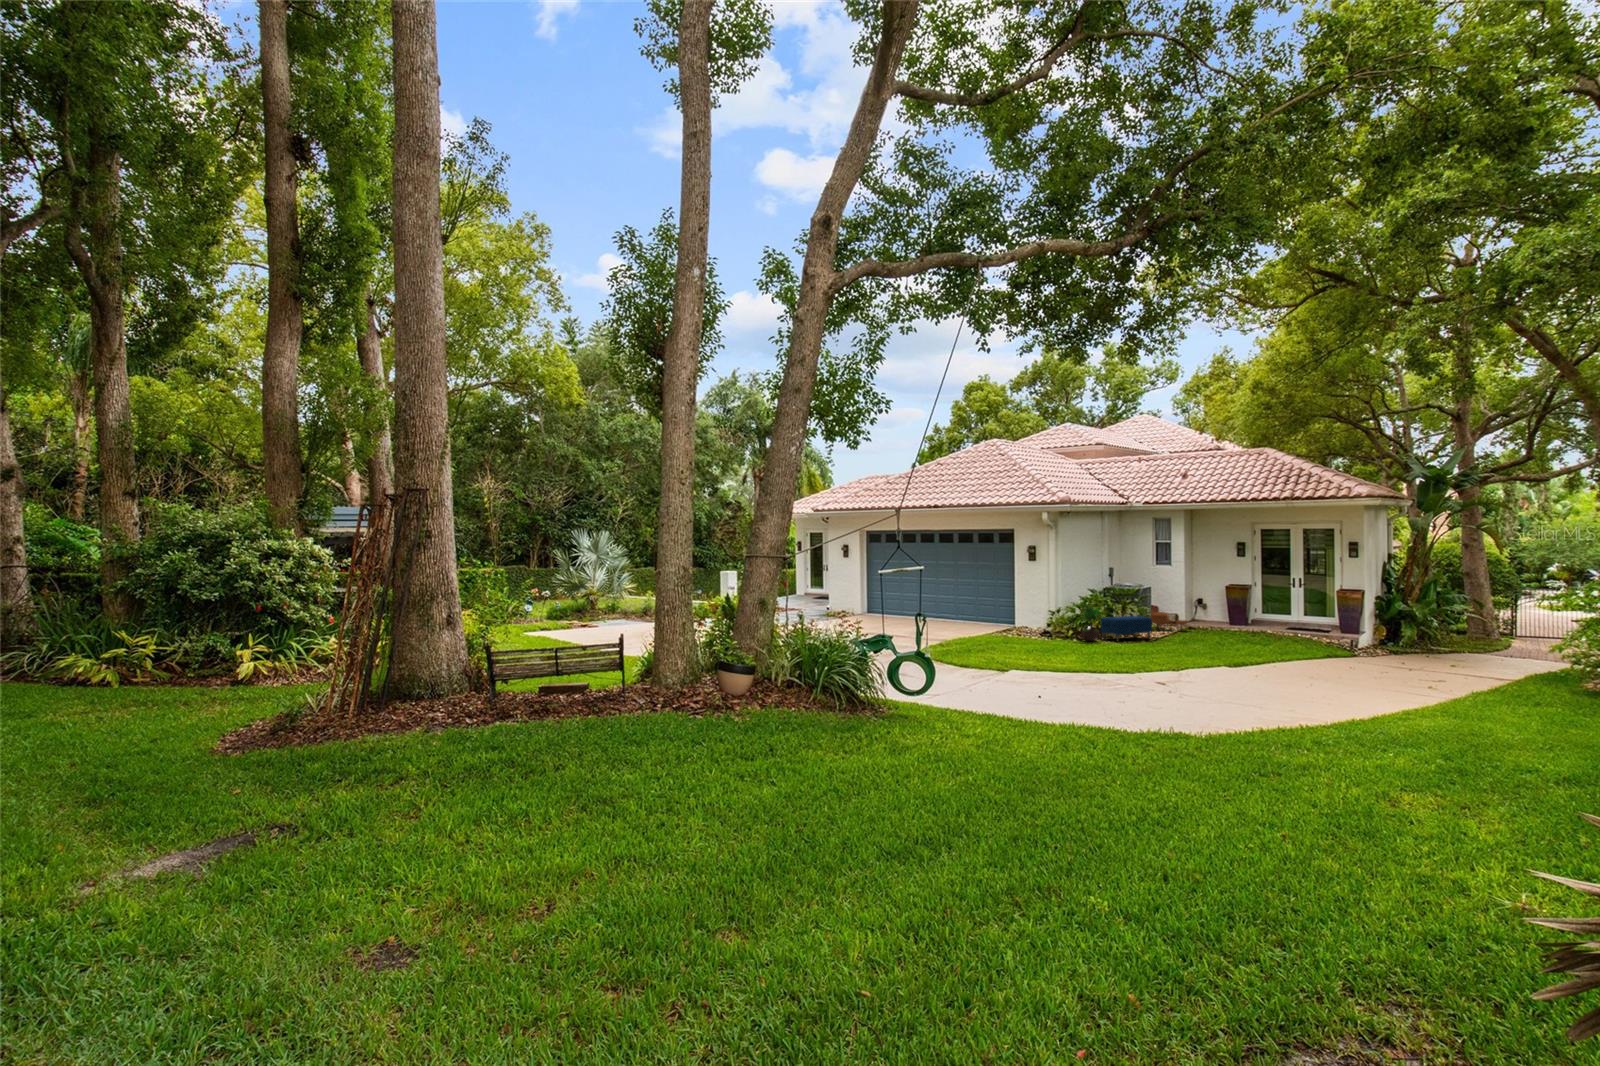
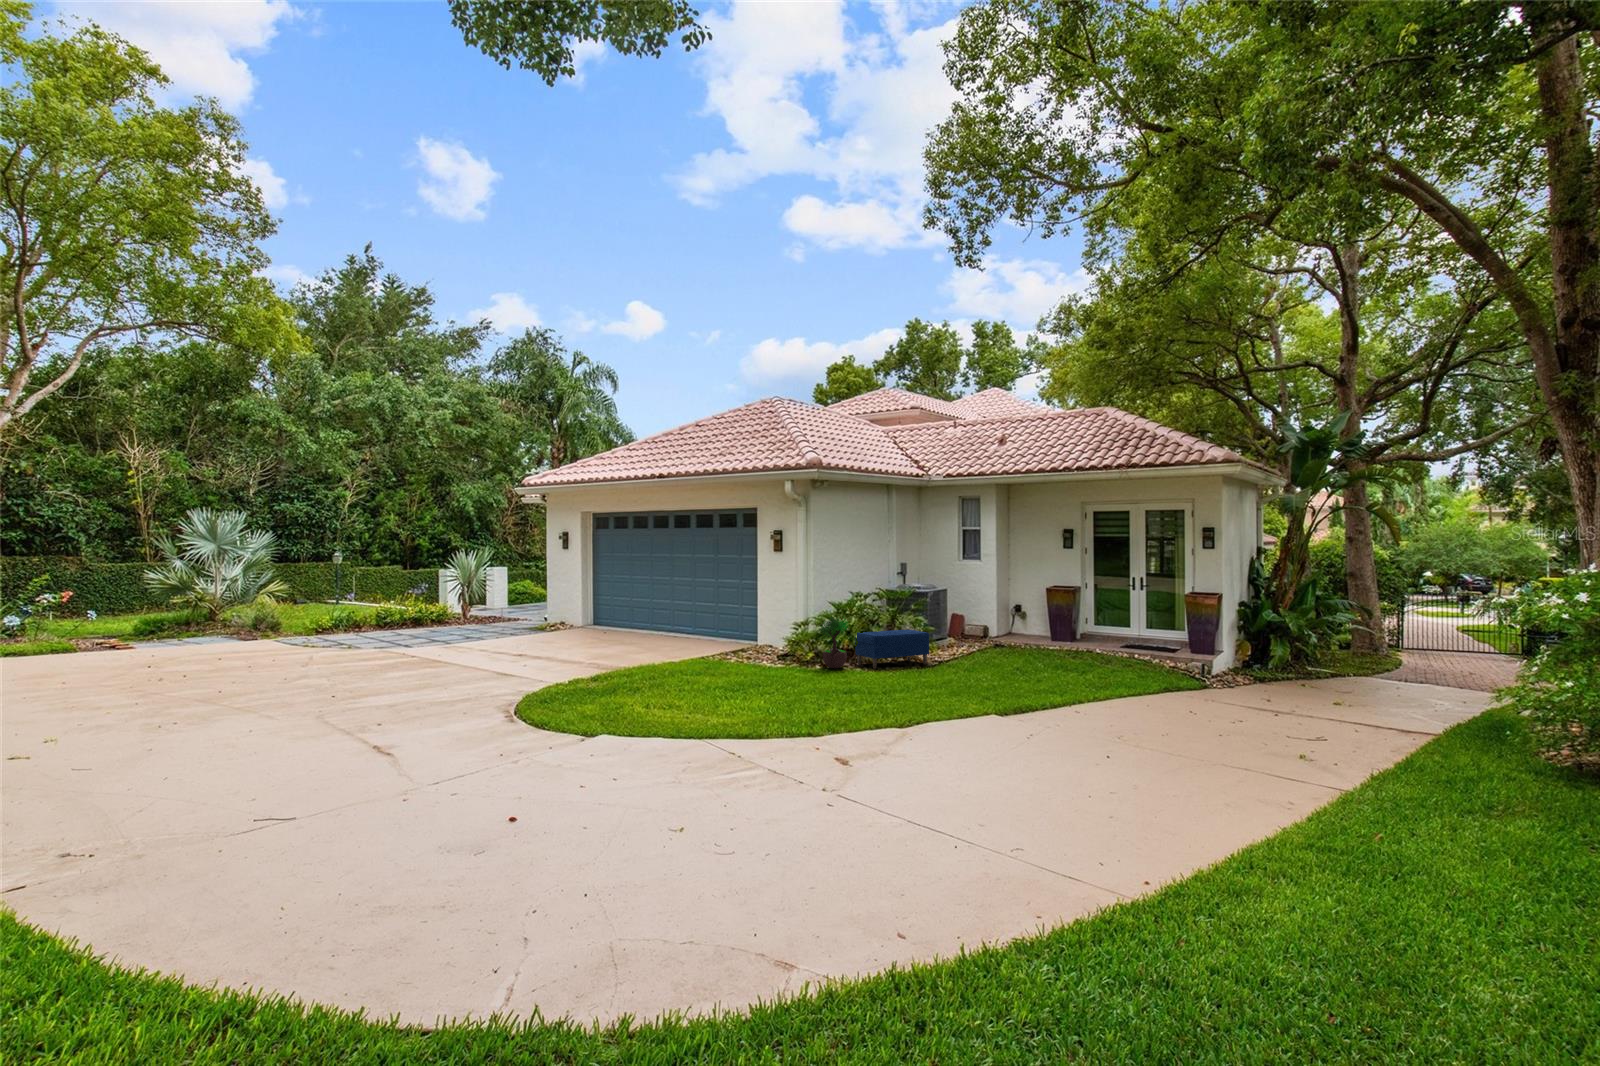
lounge chair: present [1151,610,1187,631] -> none [938,608,995,652]

